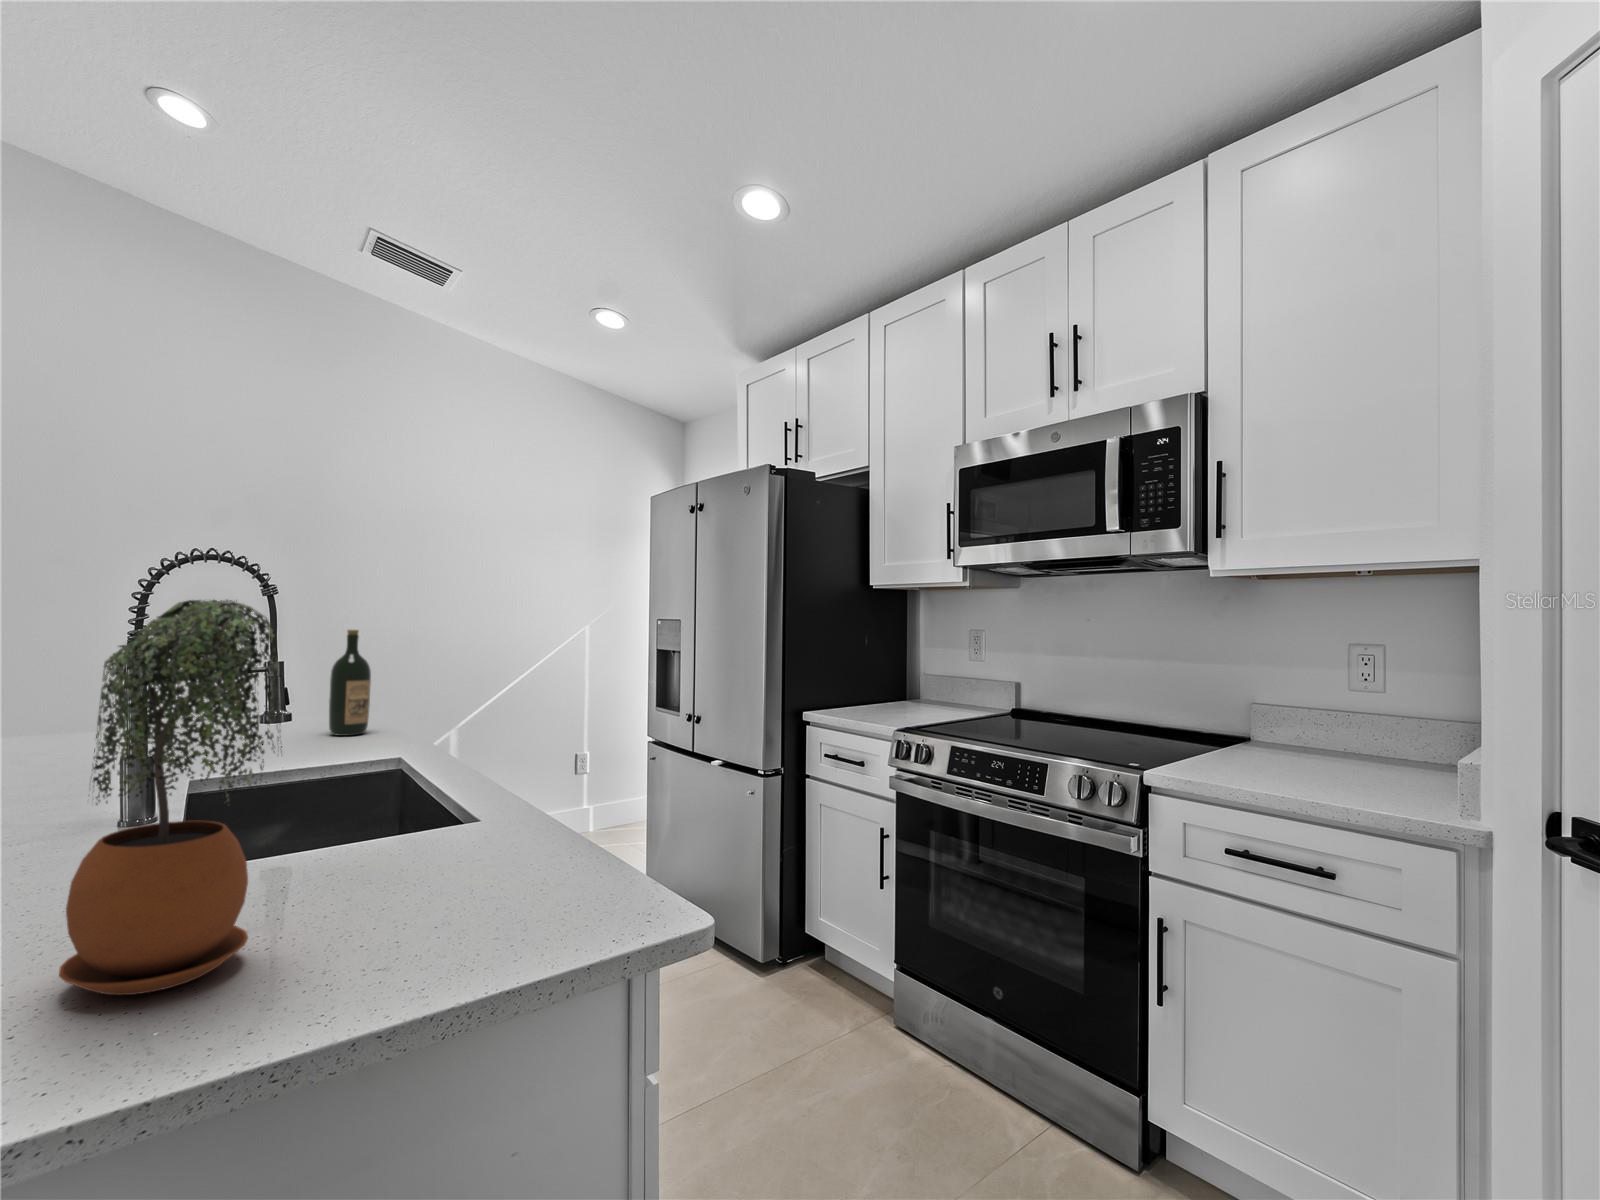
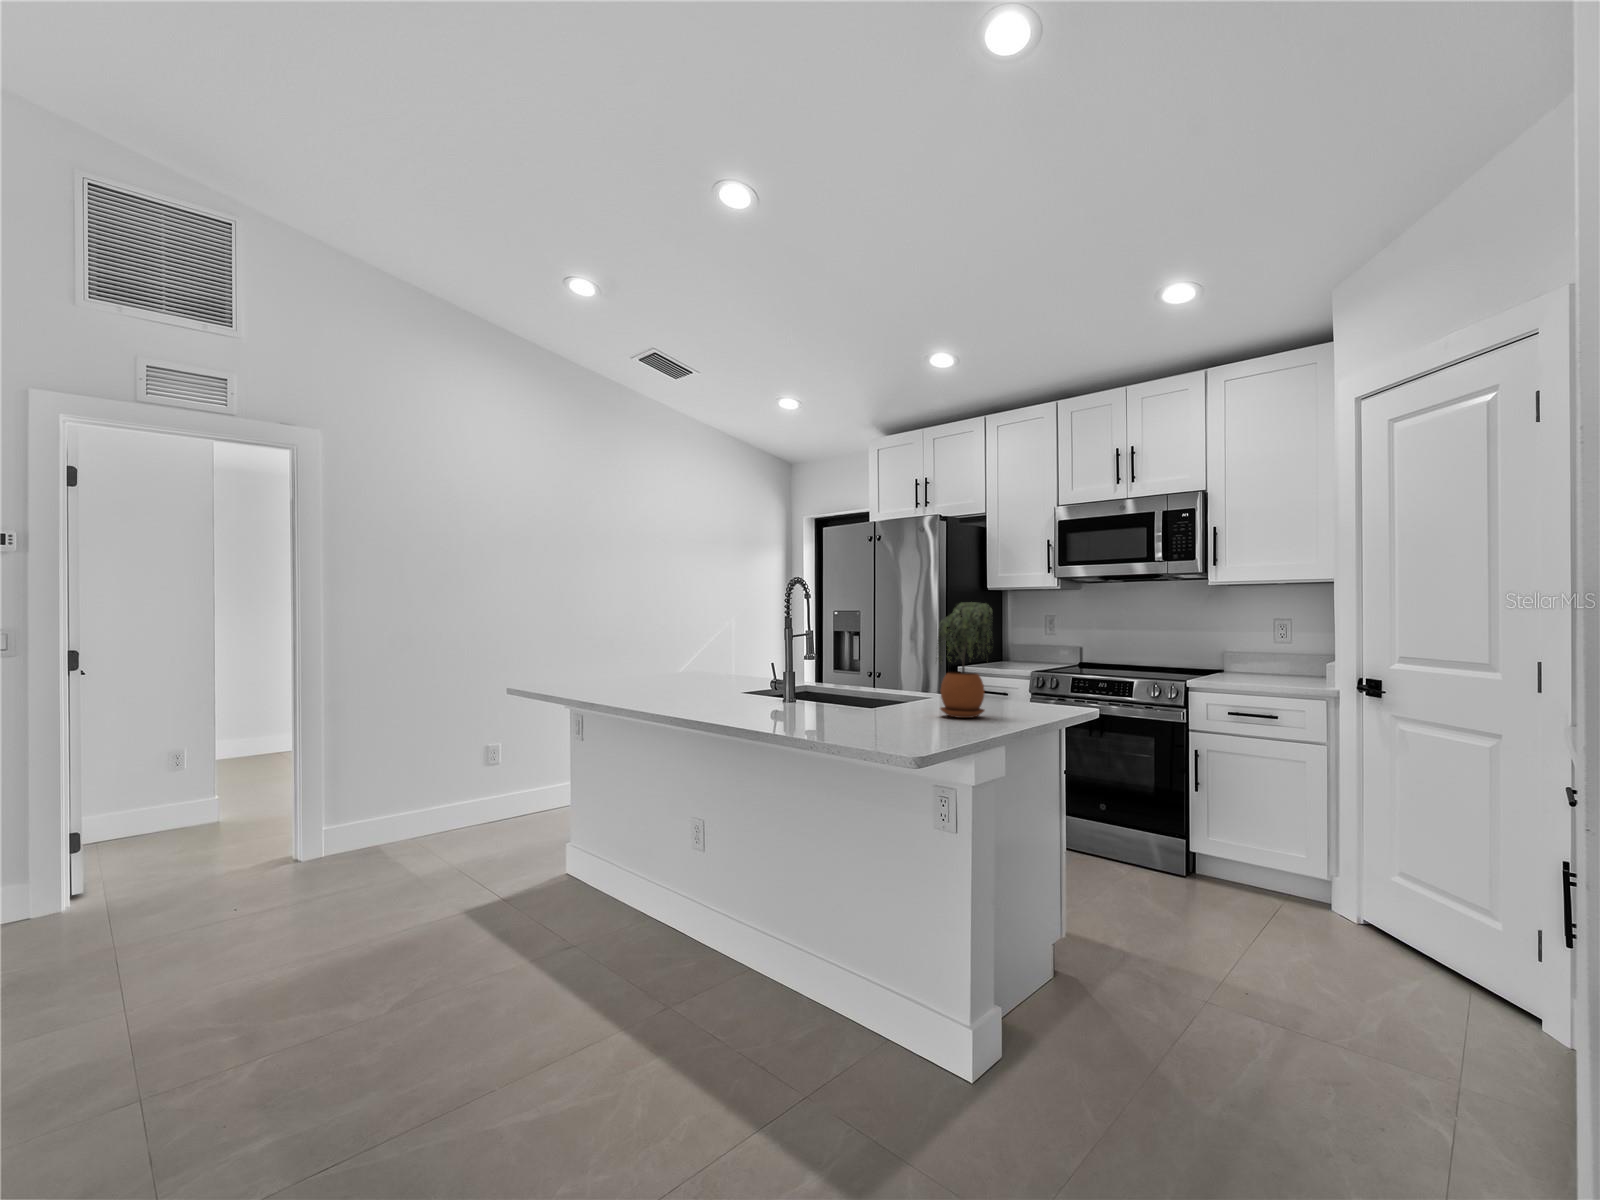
wine bottle: present [329,630,371,736] -> none [713,619,734,681]

